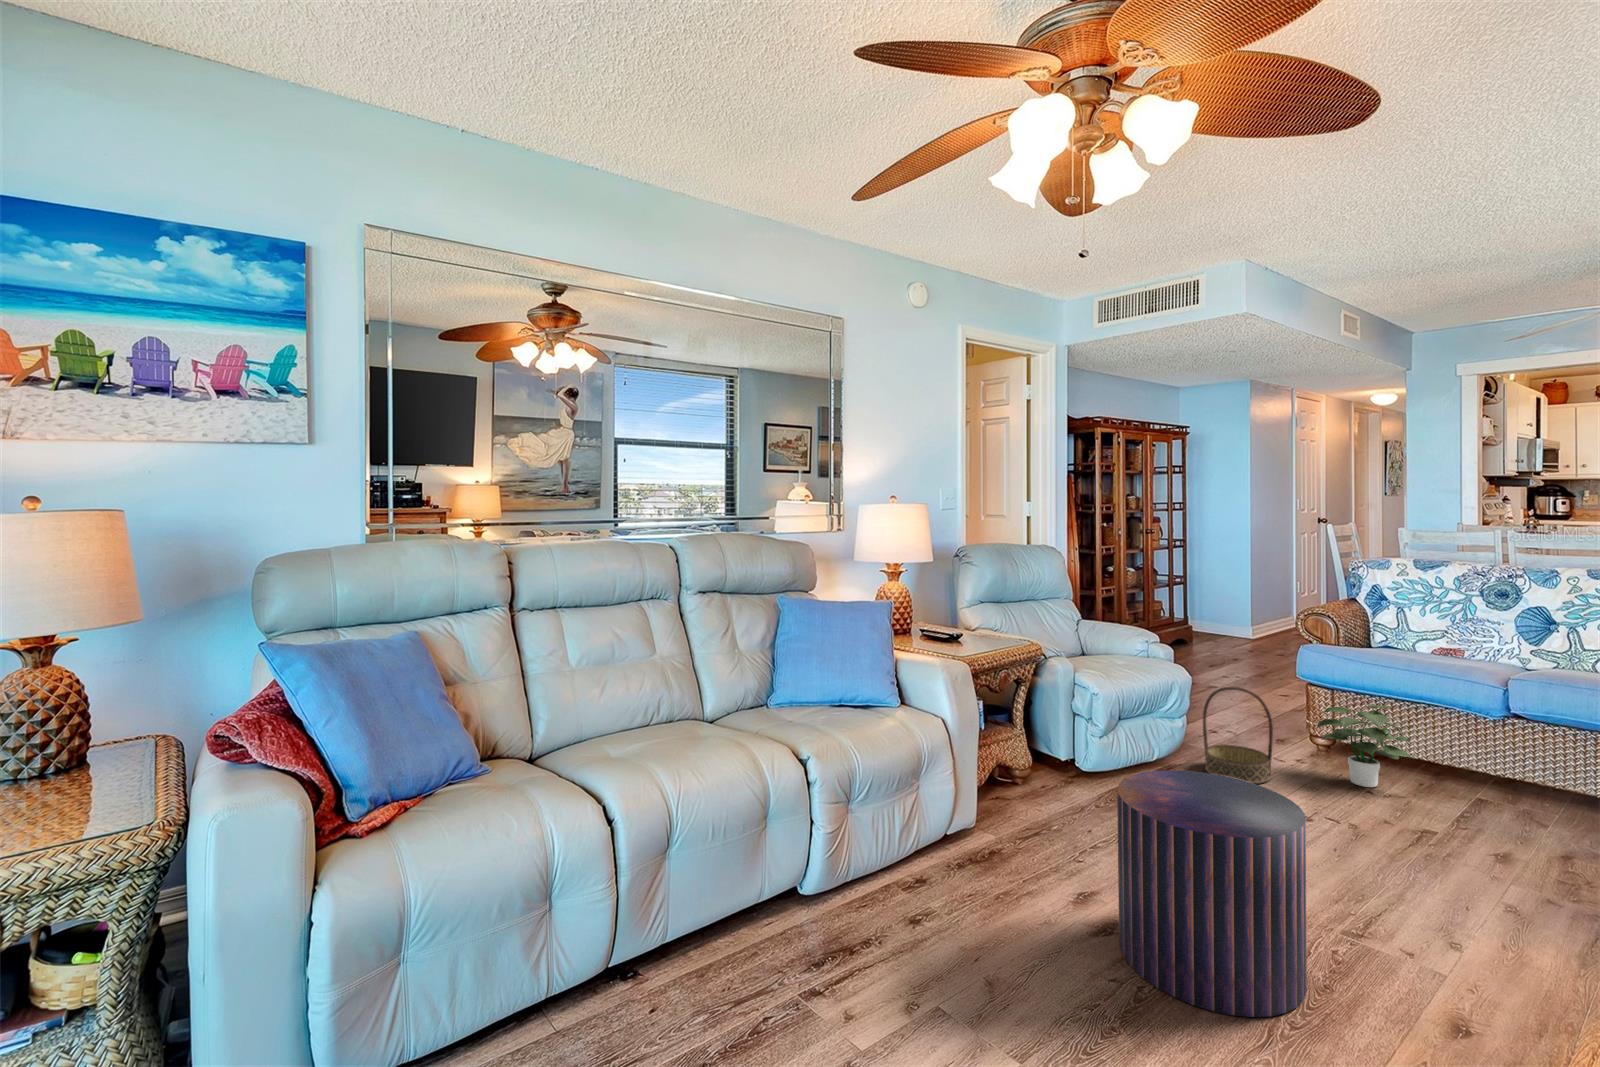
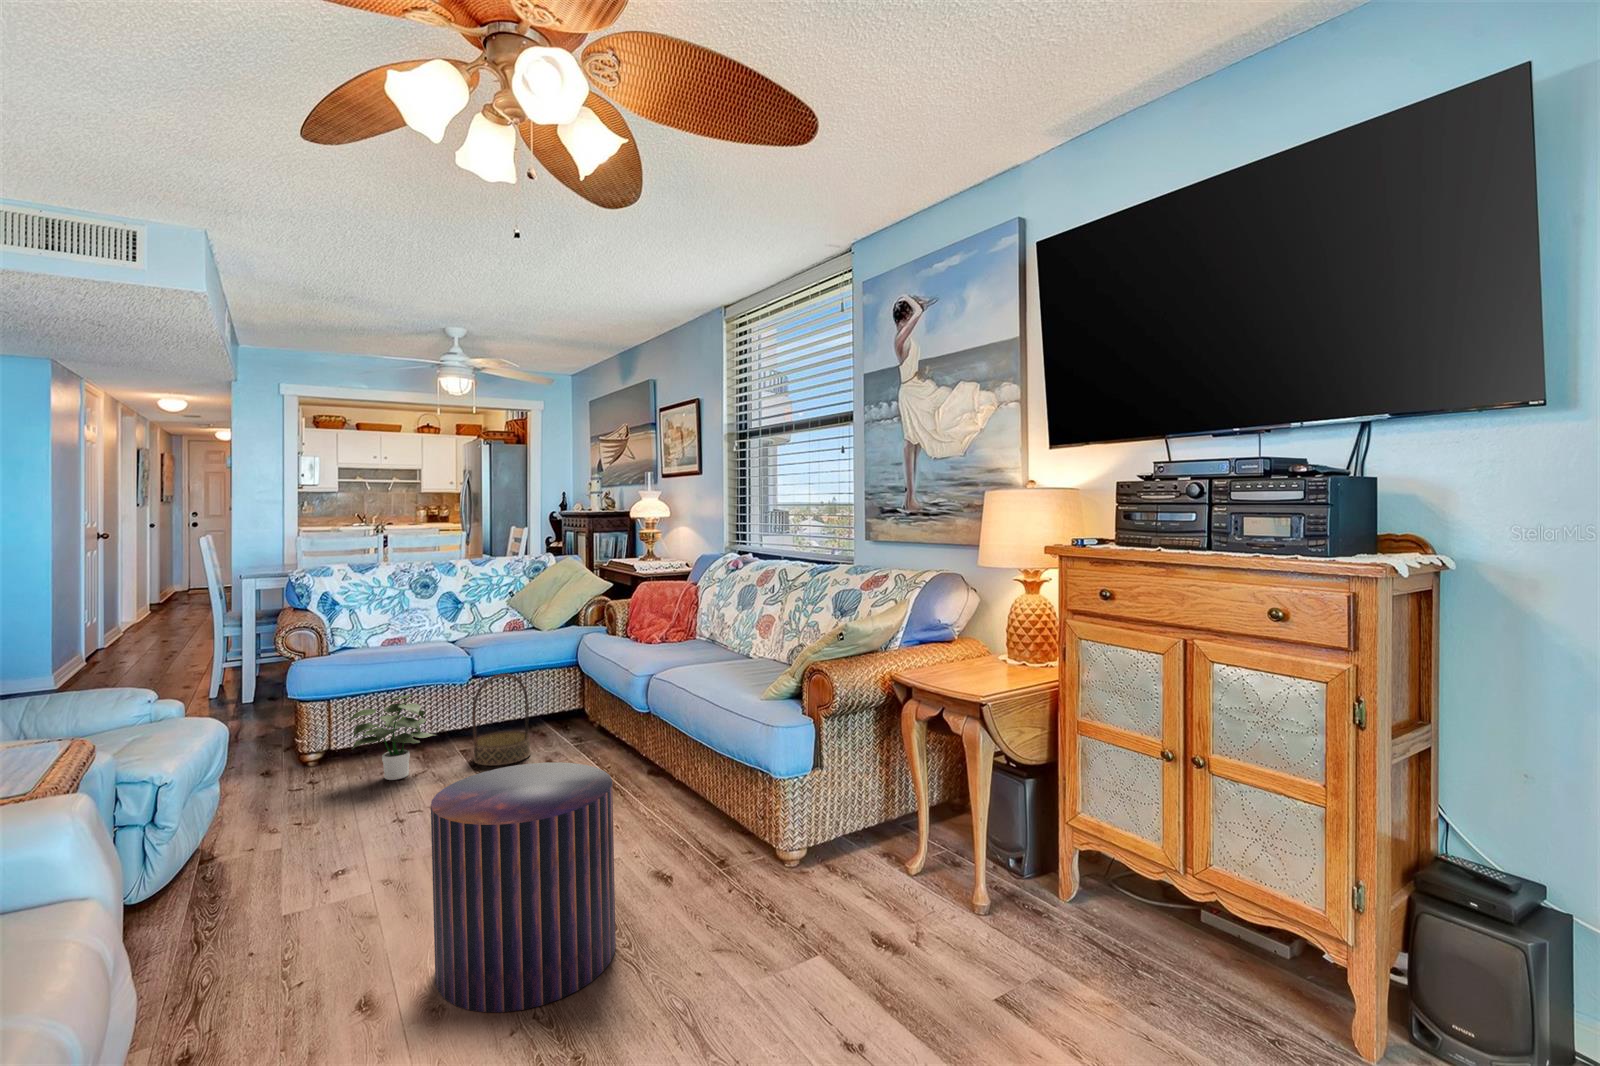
basket: present [1203,687,1273,784] -> present [472,674,530,766]

